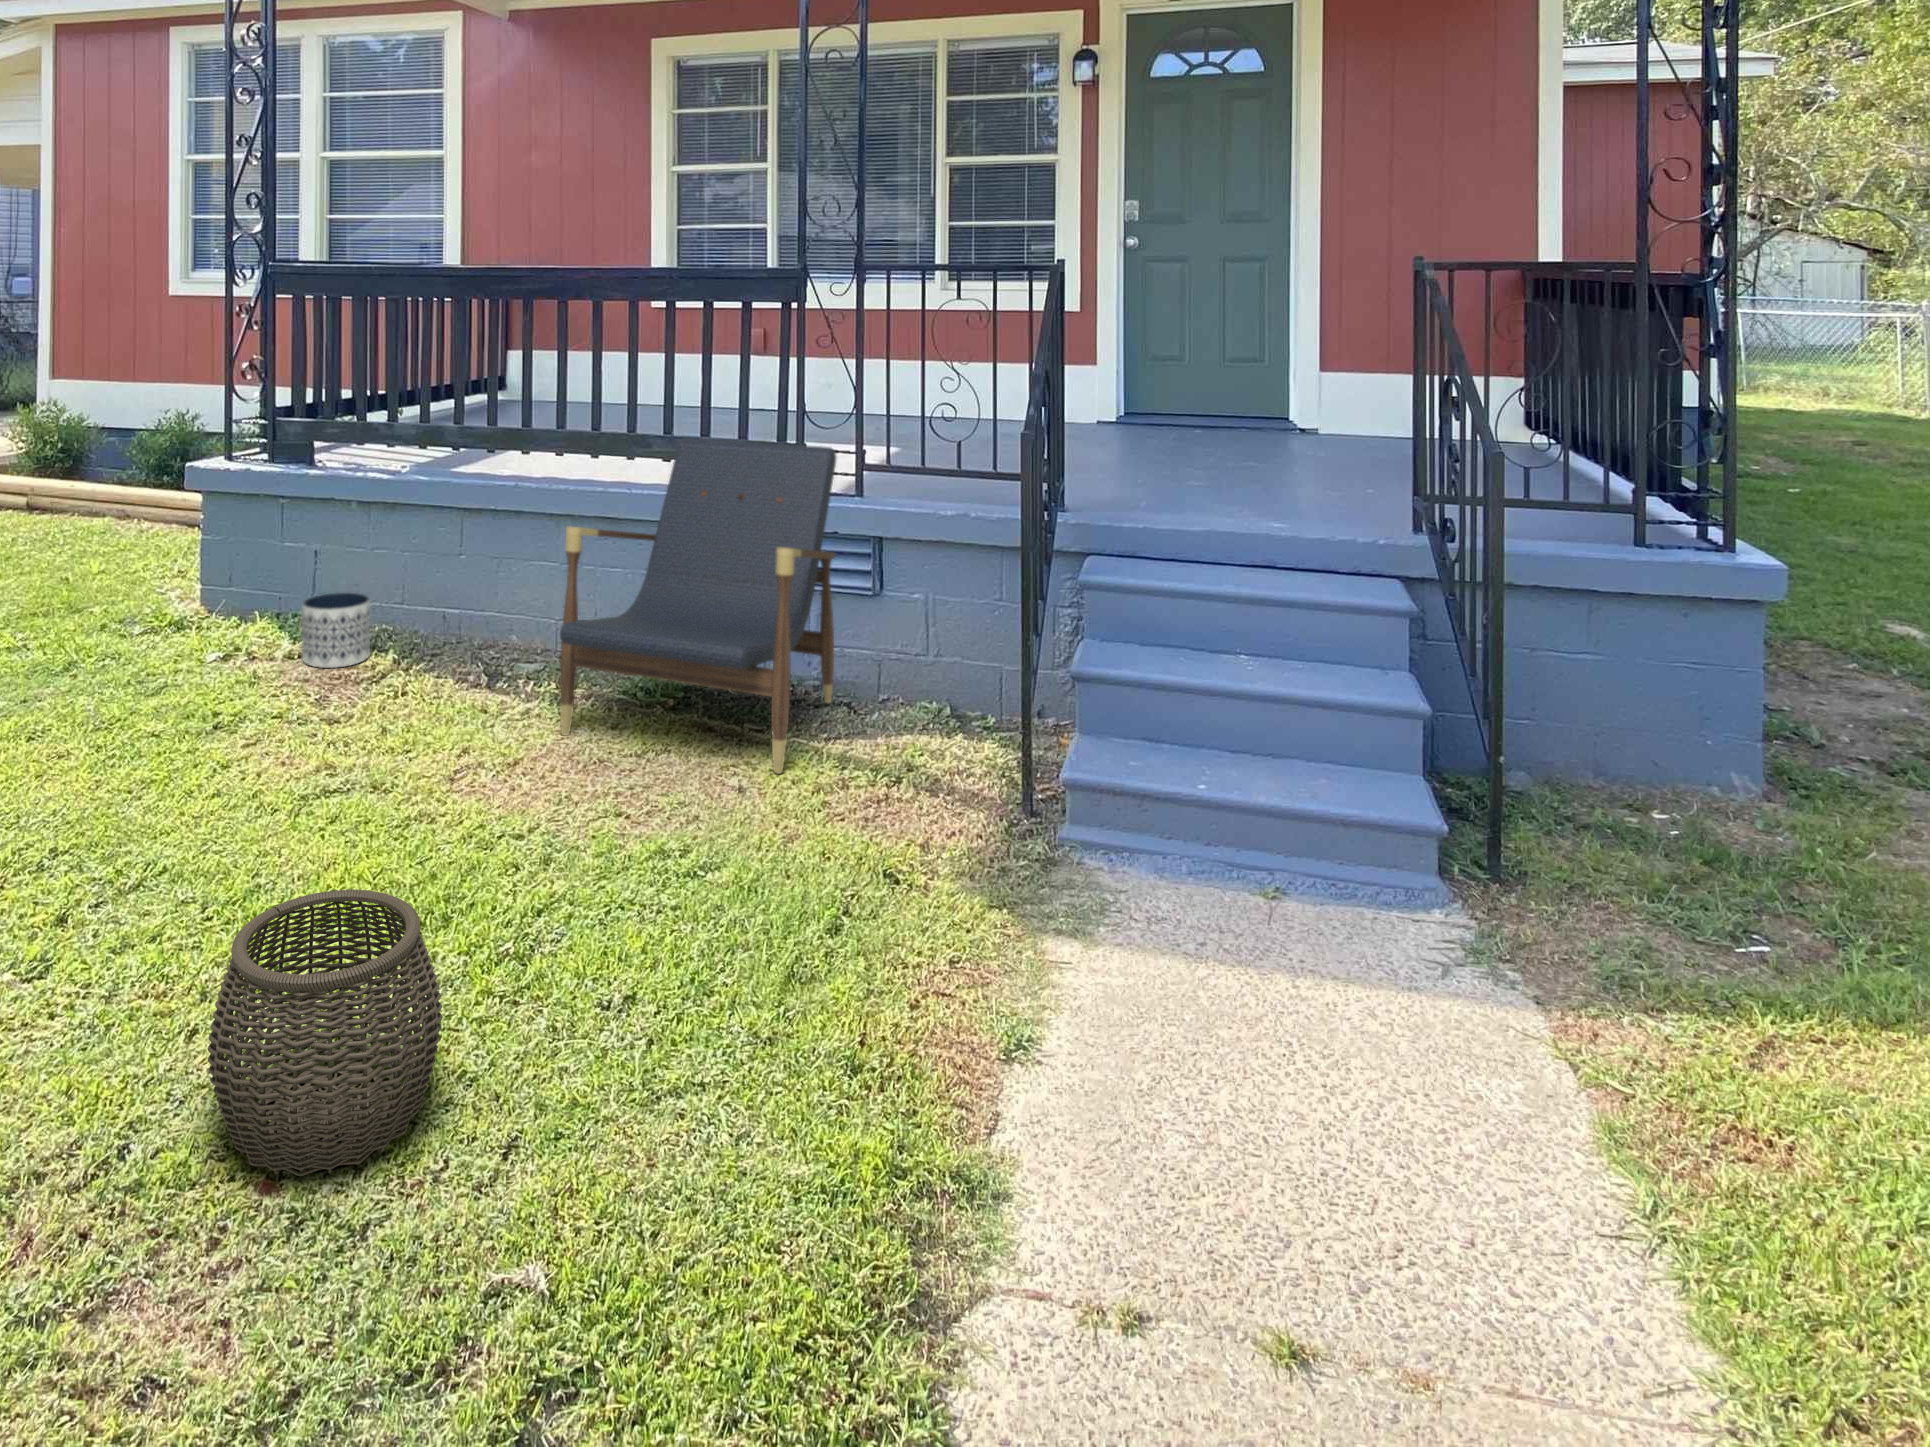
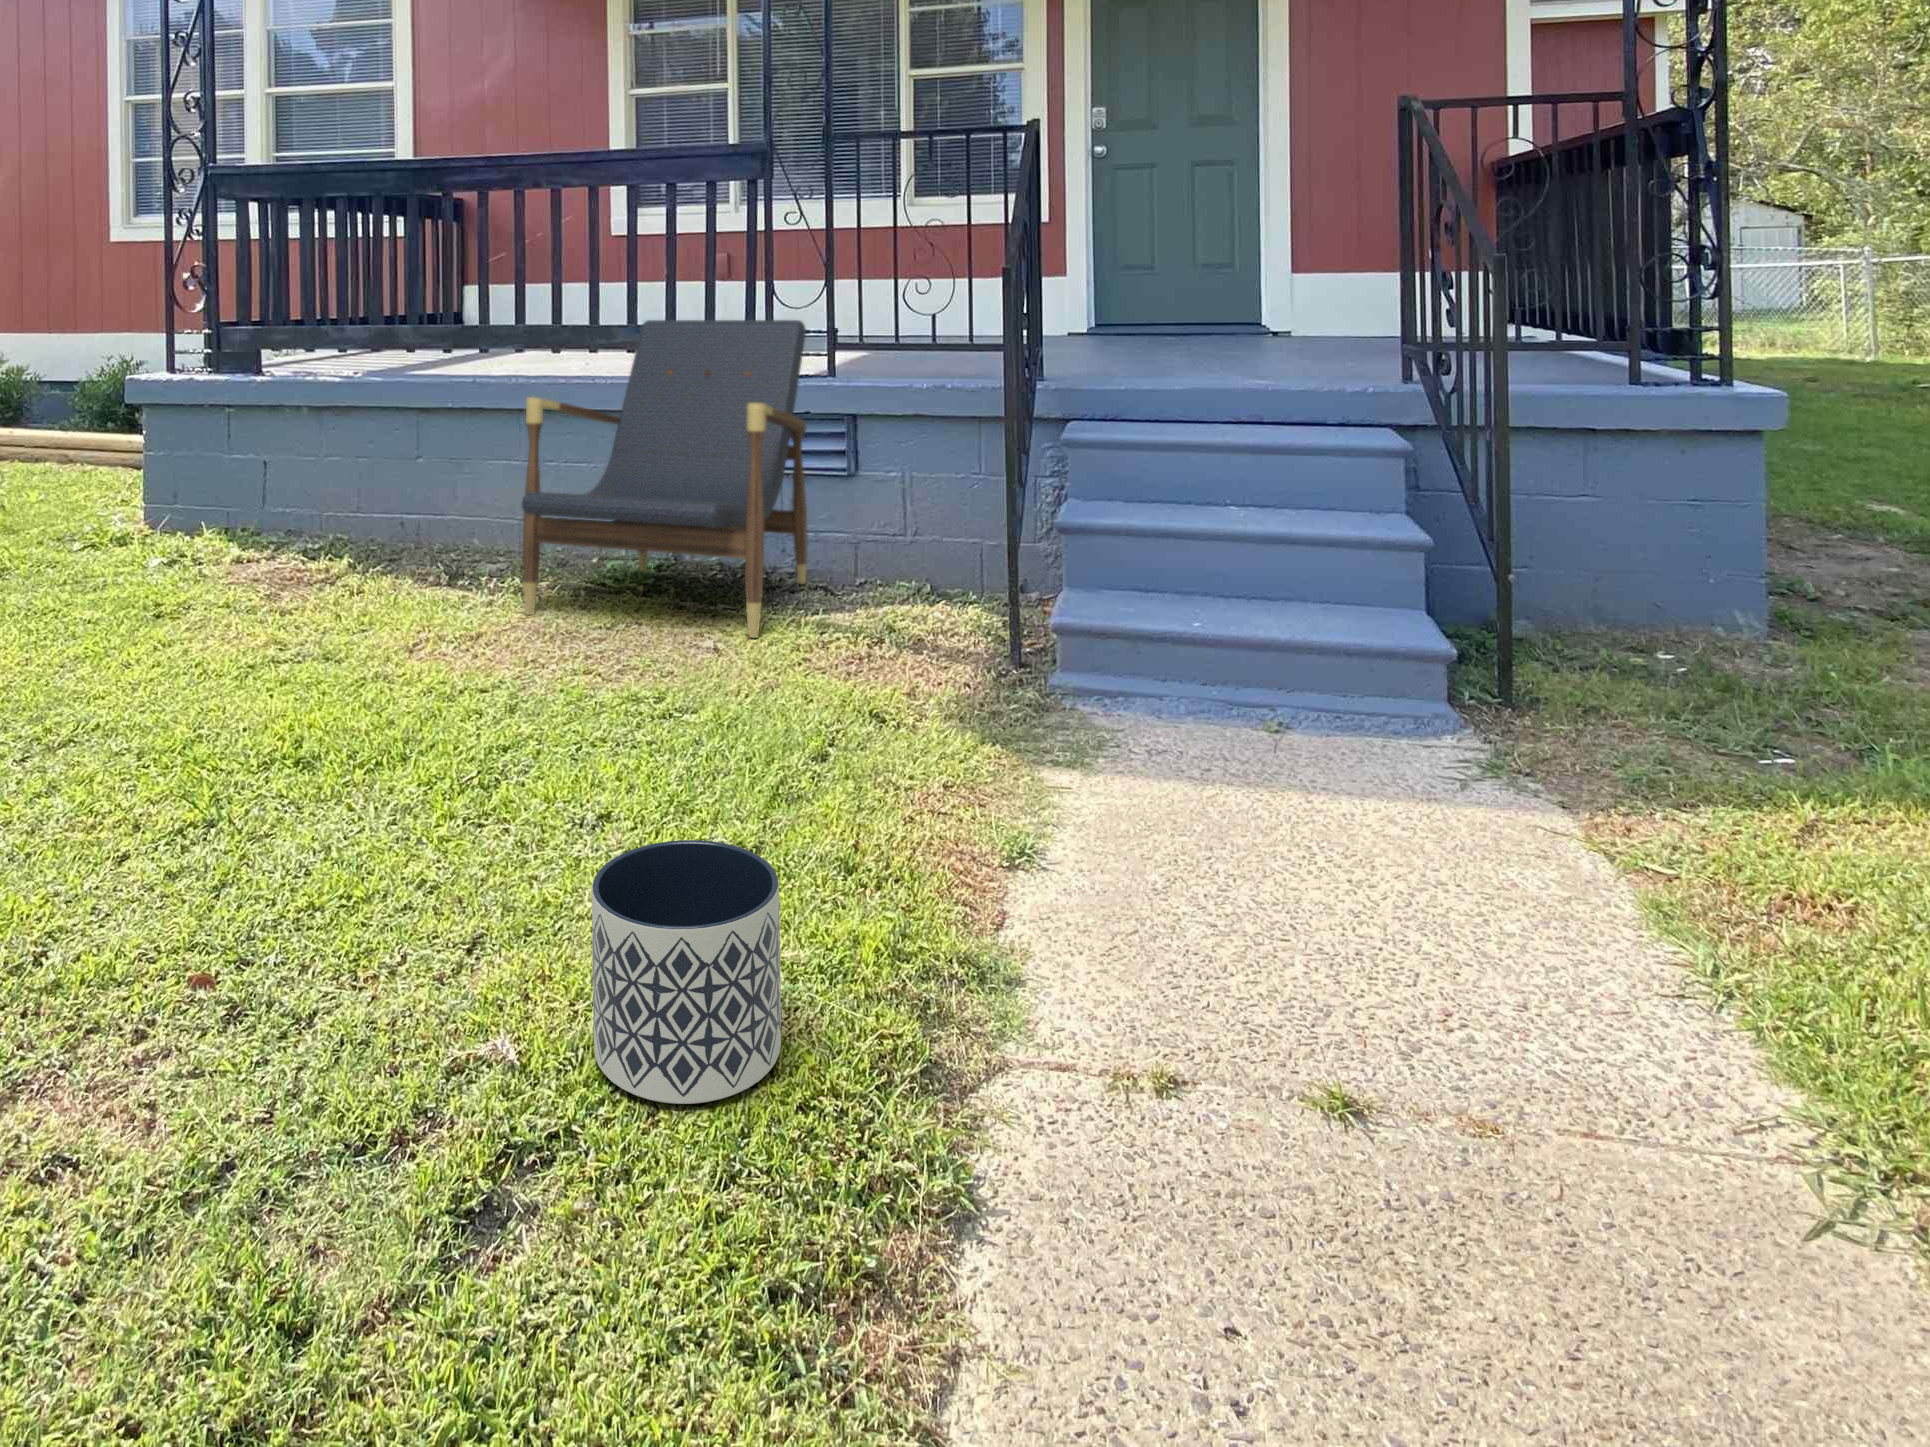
planter: present [302,593,370,668] -> present [592,840,781,1104]
woven basket: present [207,890,442,1176] -> none [135,687,398,974]

